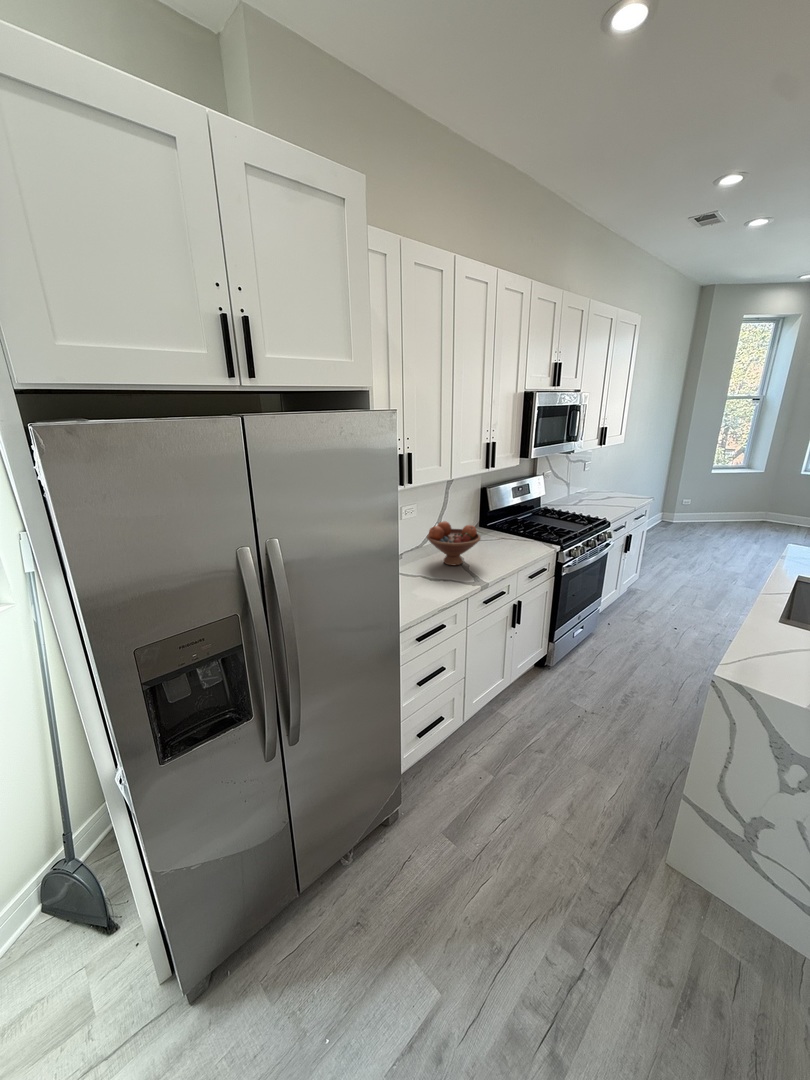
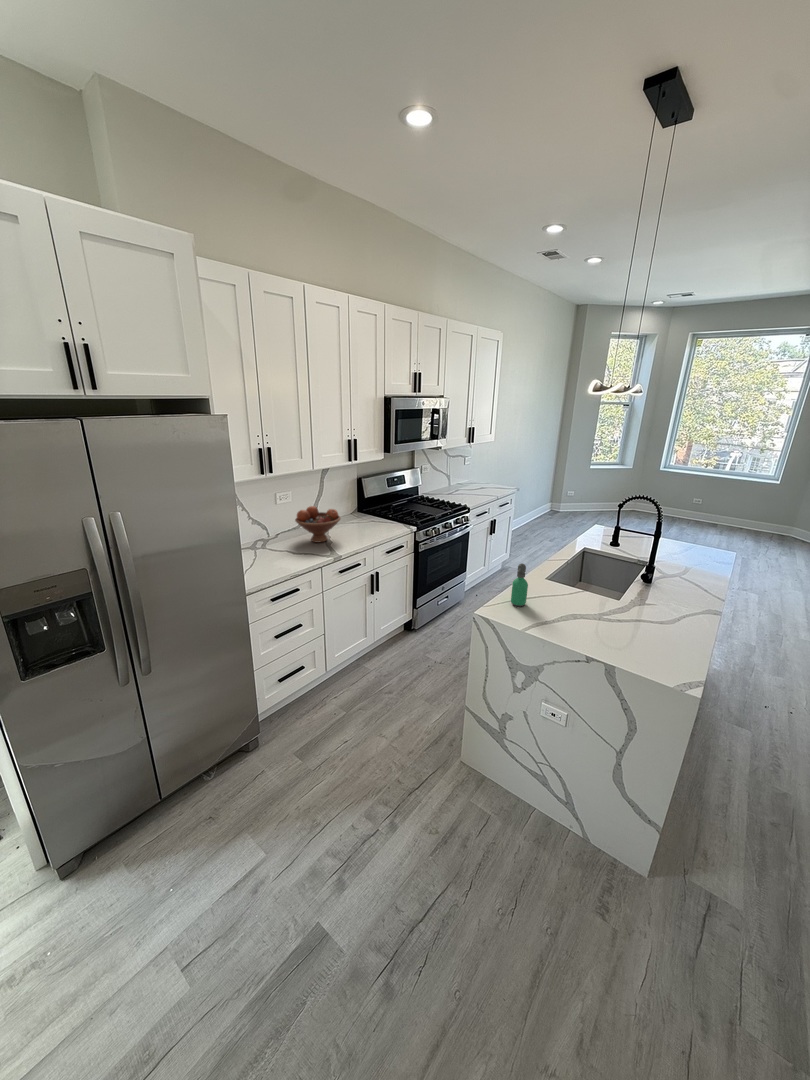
soap dispenser: none [756,607,790,667] -> present [511,563,528,607]

